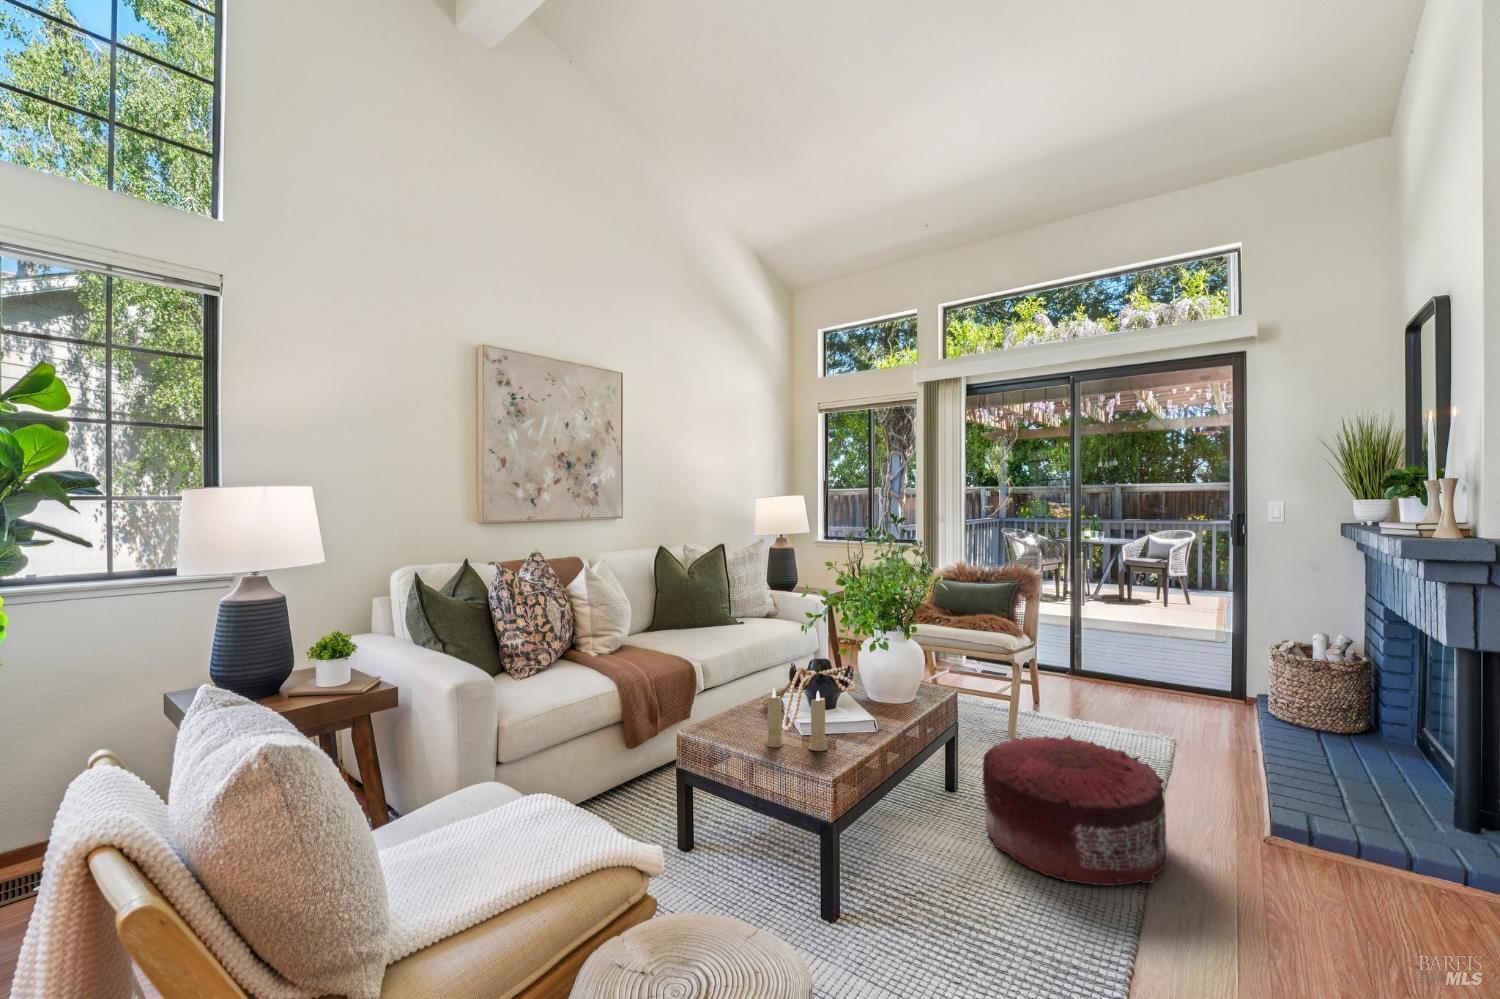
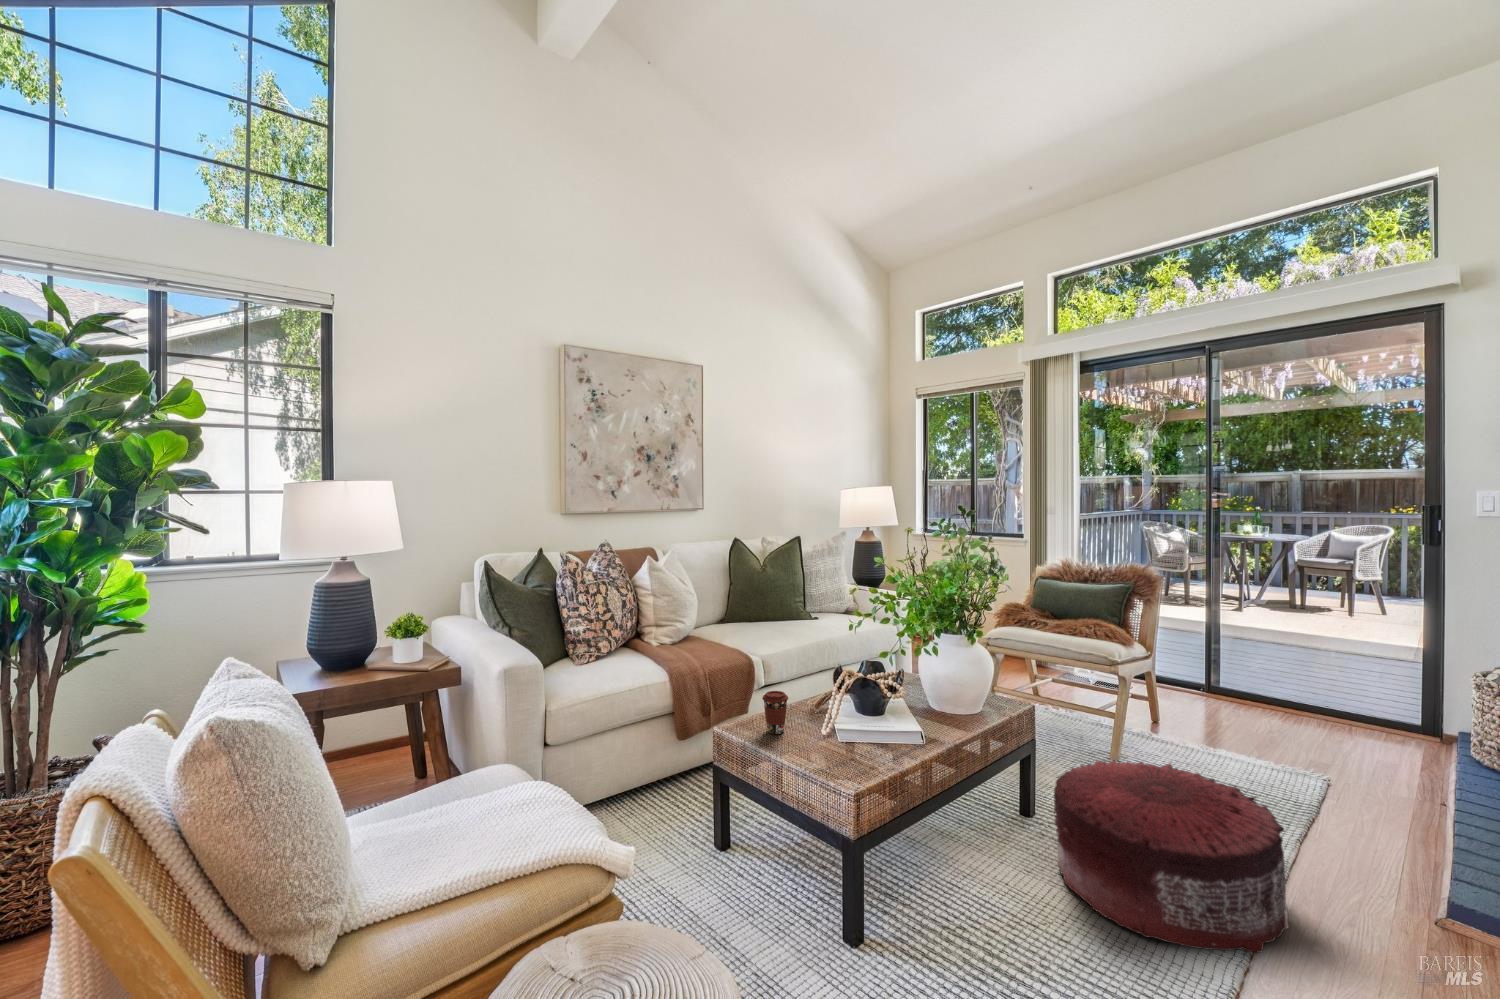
candle: present [765,688,827,751] -> none [795,685,860,760]
coffee cup: none [729,693,754,734] -> present [762,691,788,734]

